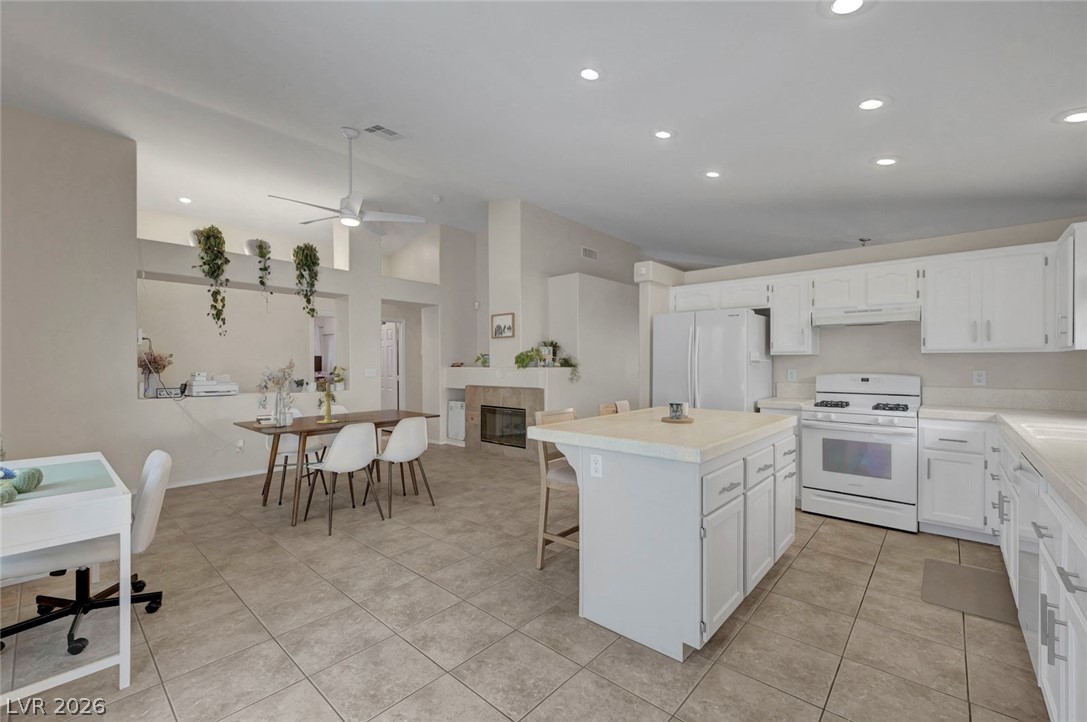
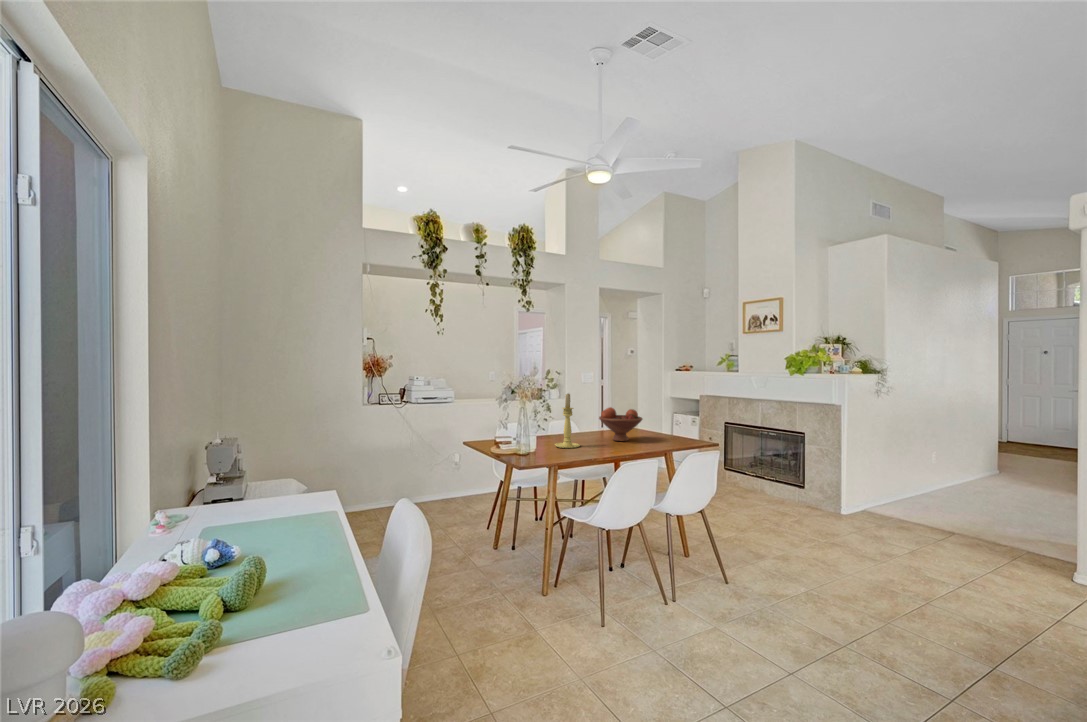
fruit bowl: none [357,393,392,418] -> present [599,407,642,441]

